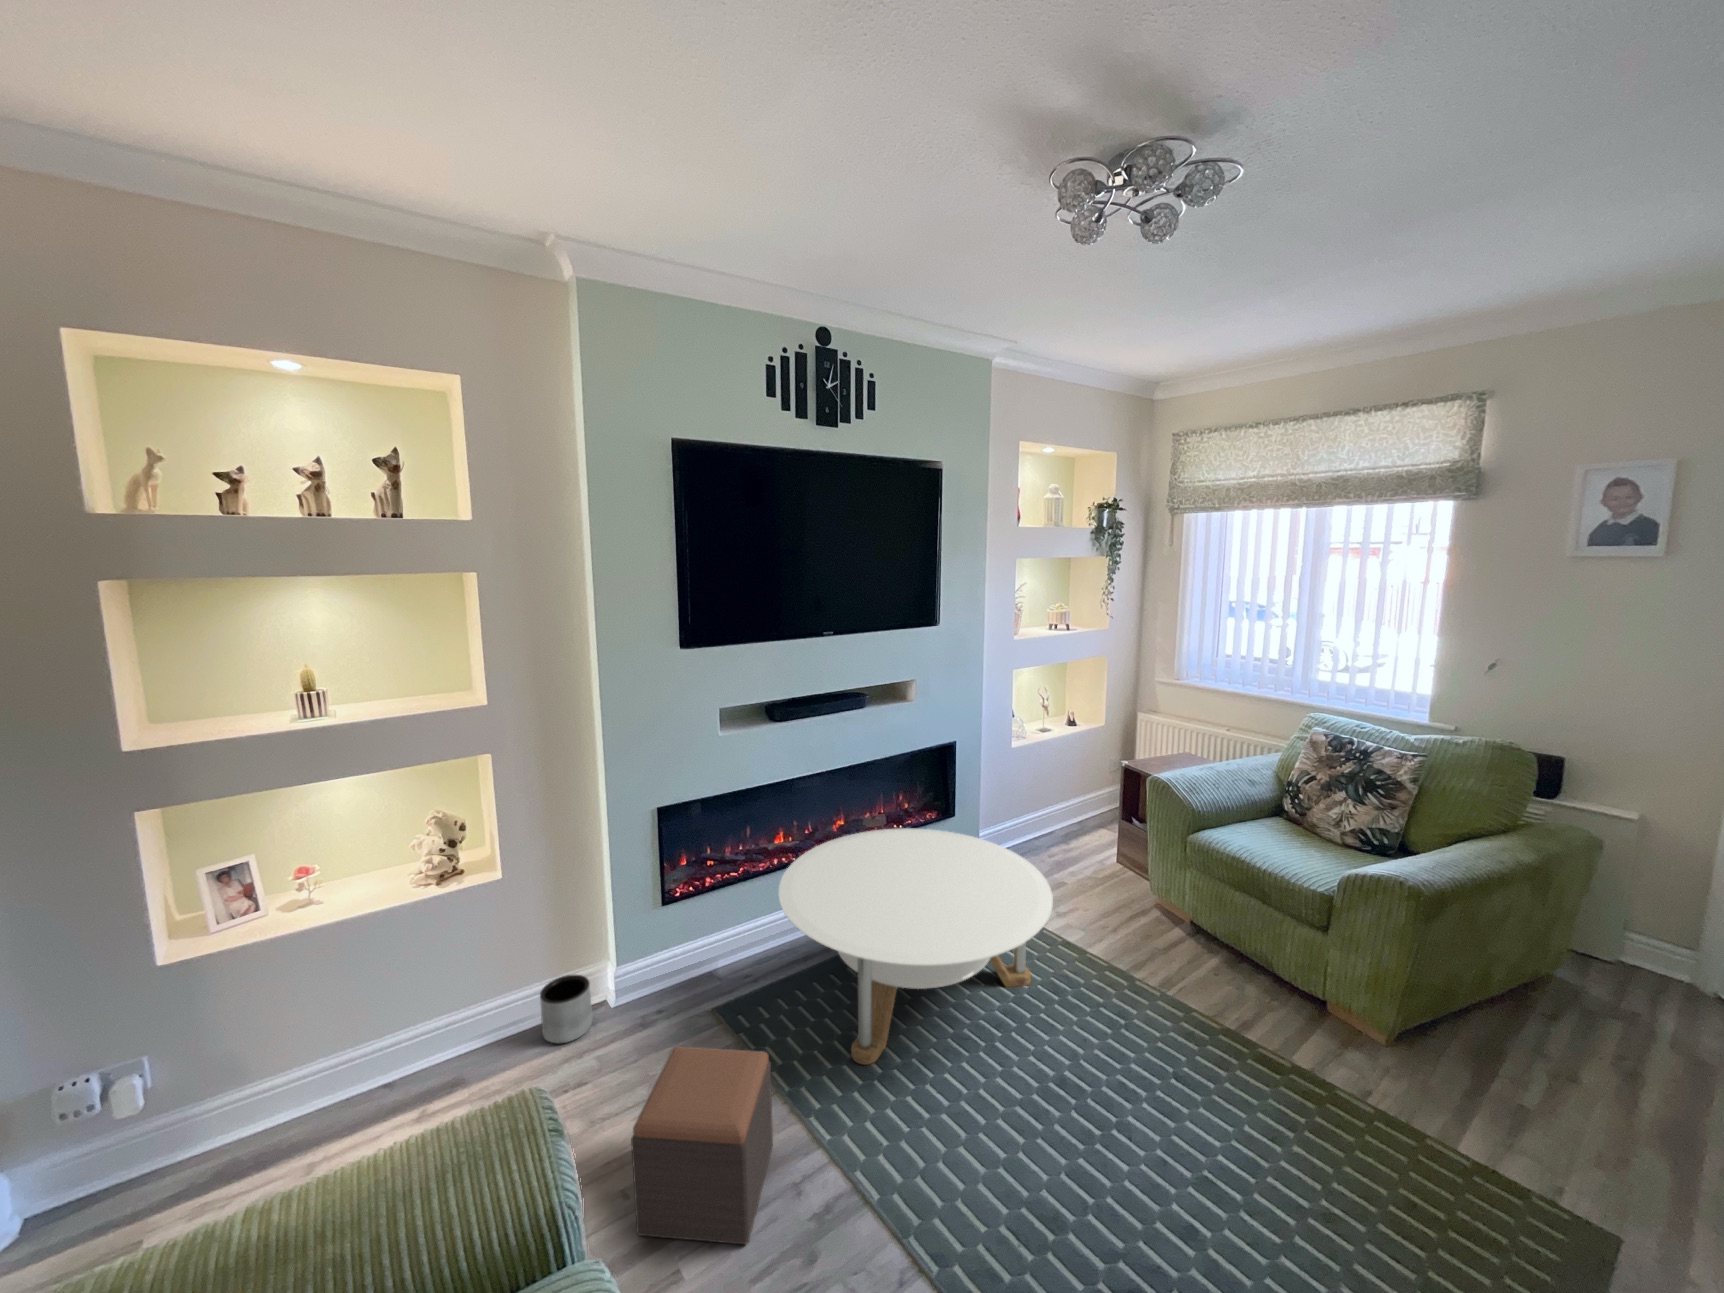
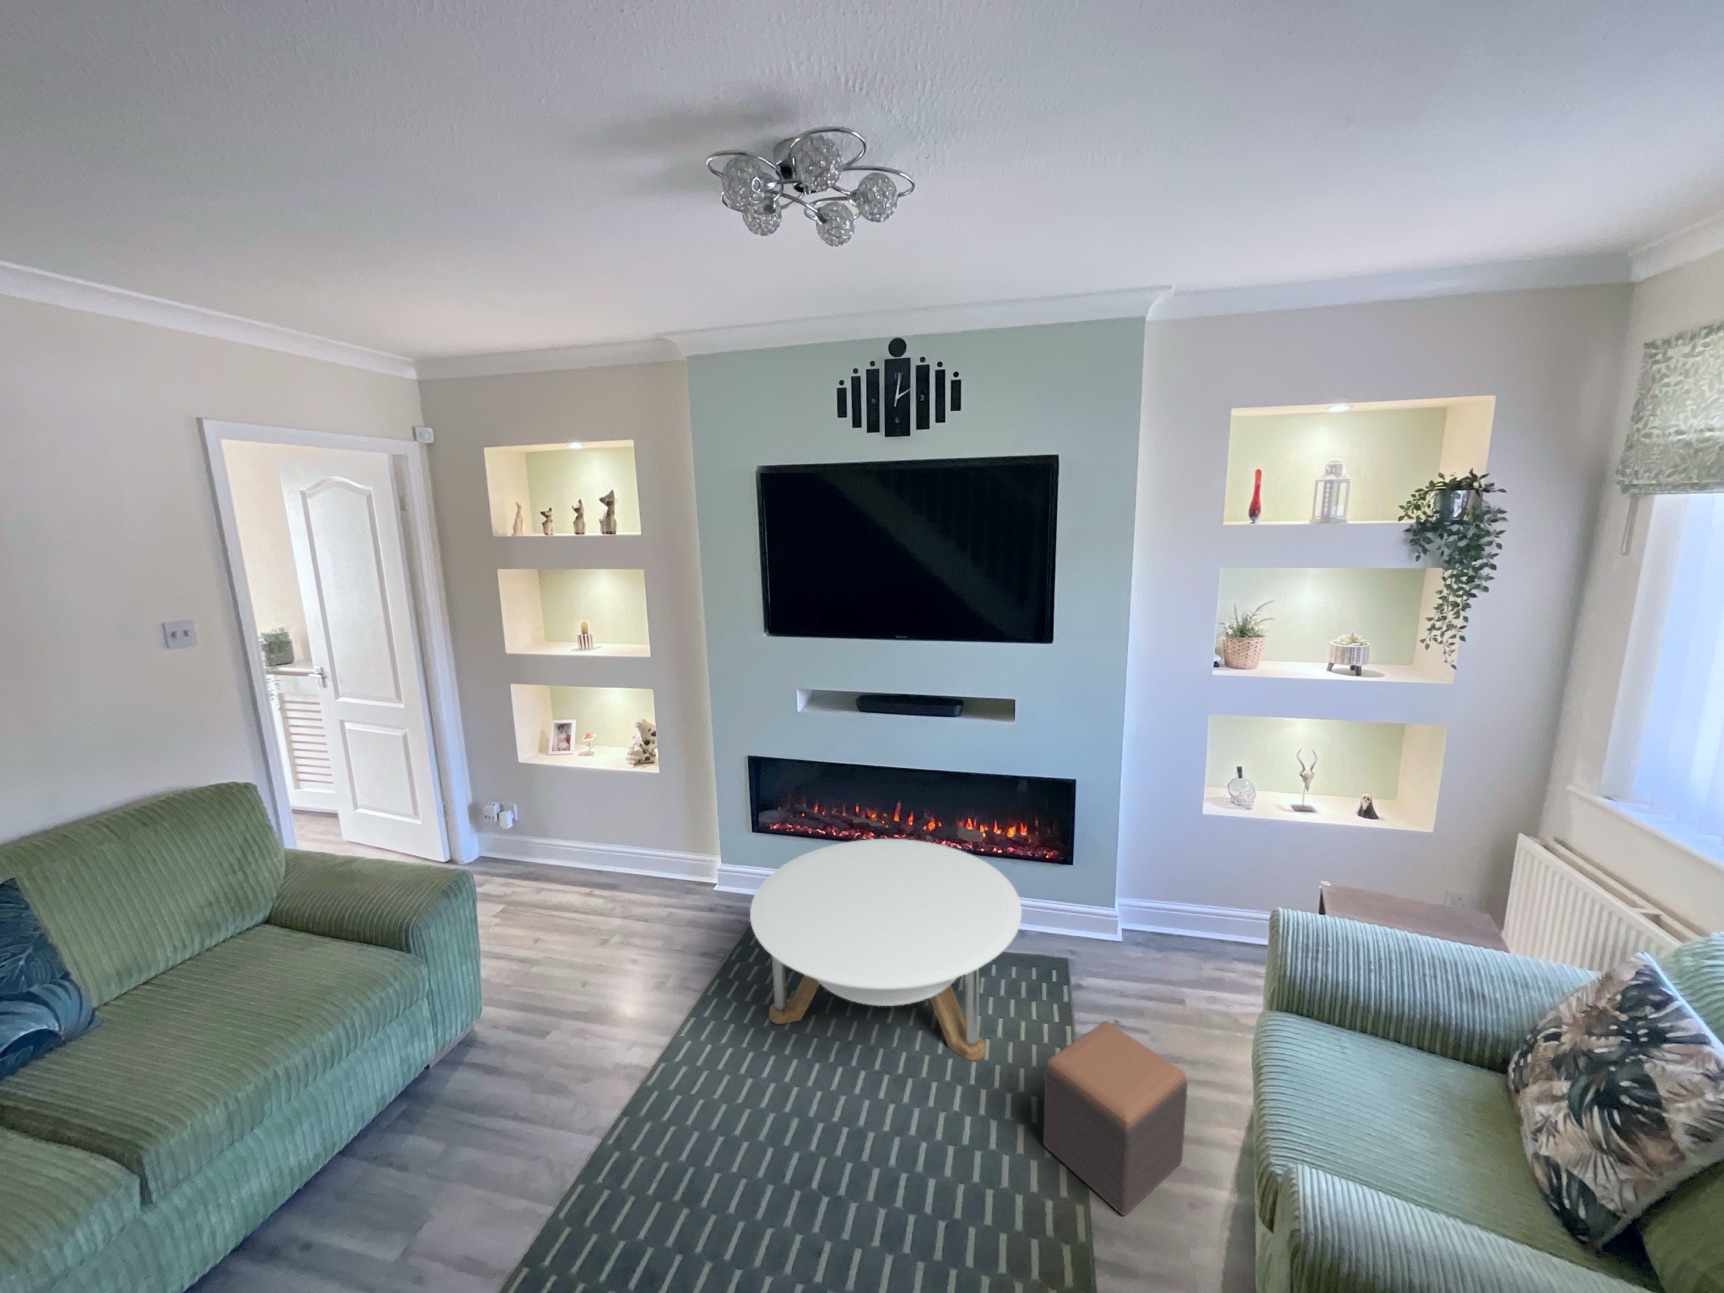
planter: present [540,975,592,1043] -> none [666,860,701,904]
footstool: present [631,1046,773,1244] -> present [1043,1021,1188,1215]

